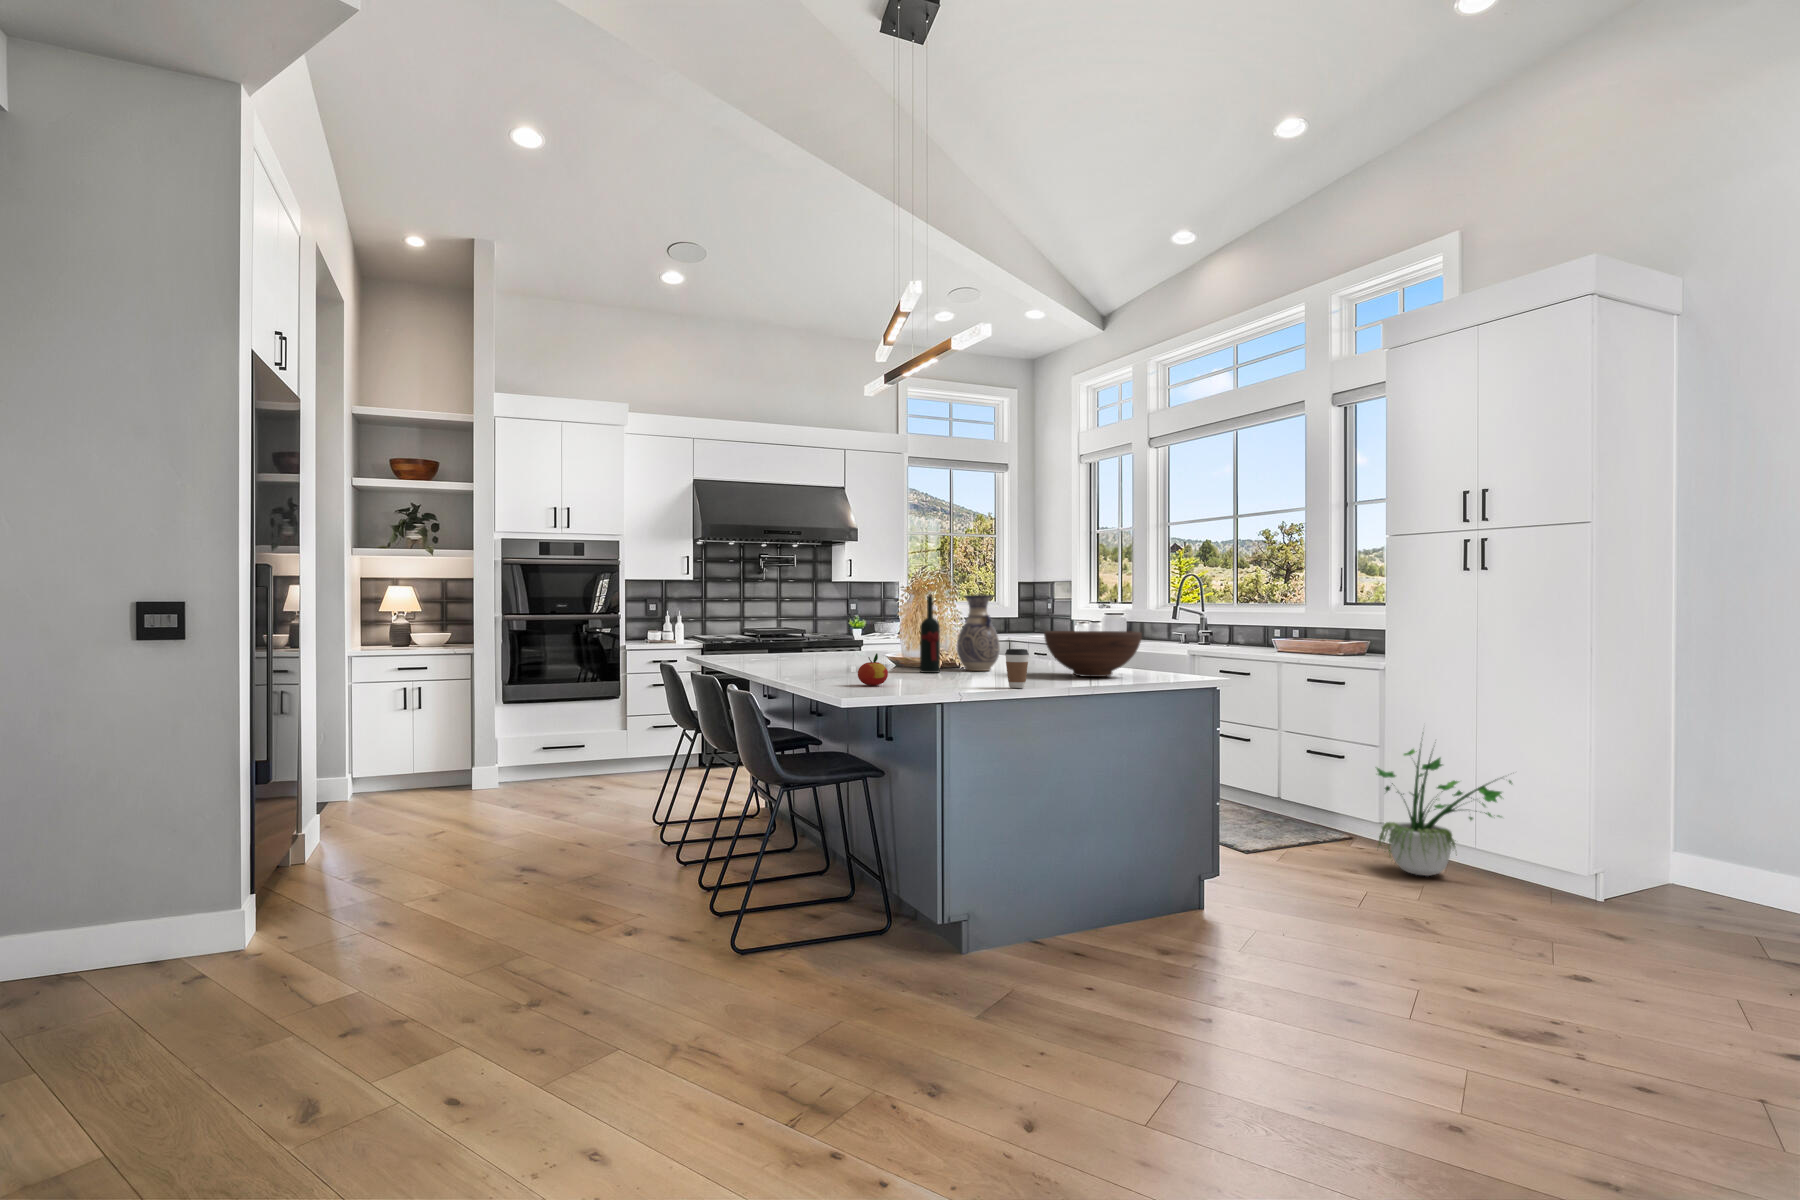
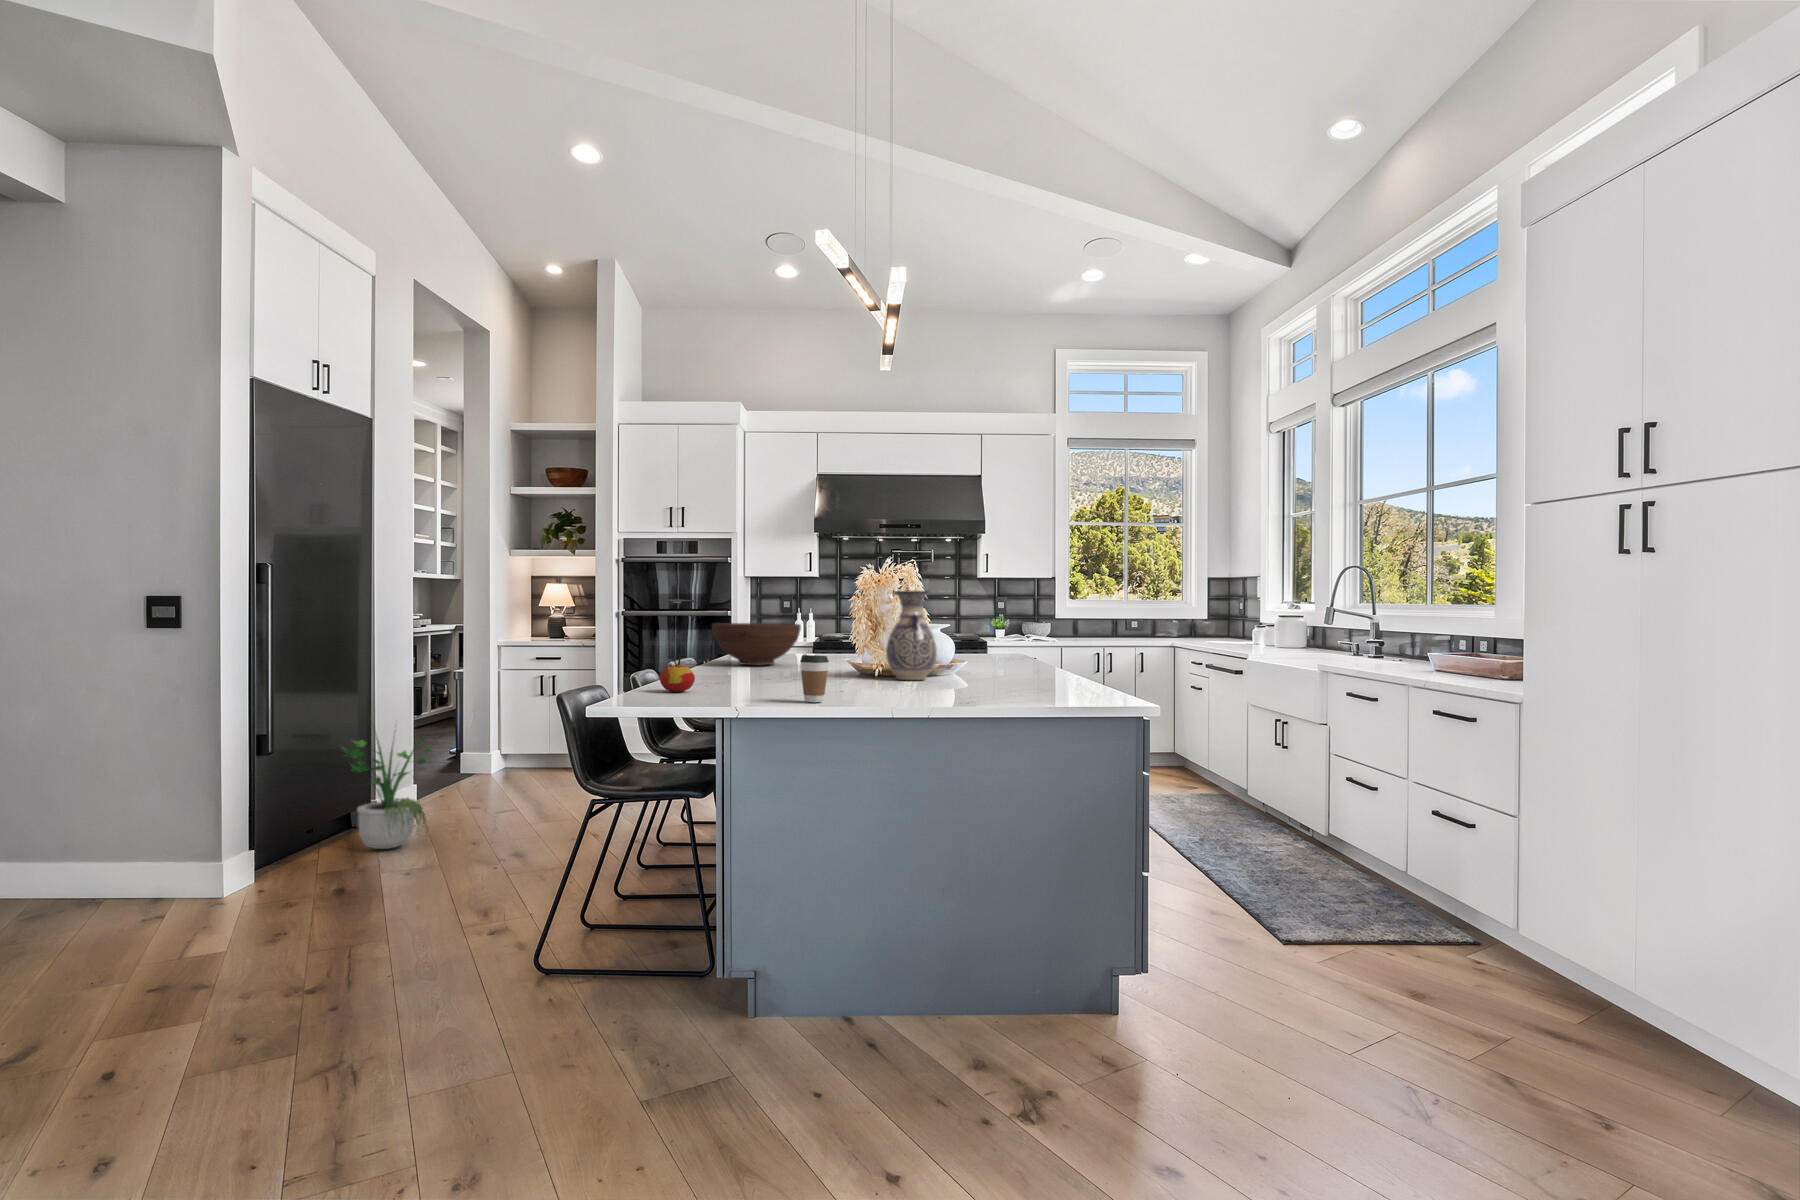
wine bottle: present [920,593,940,673] -> none [831,589,854,680]
fruit bowl: present [1044,631,1142,677] -> present [712,623,801,665]
potted plant: present [1377,749,1512,876] -> present [341,737,432,849]

